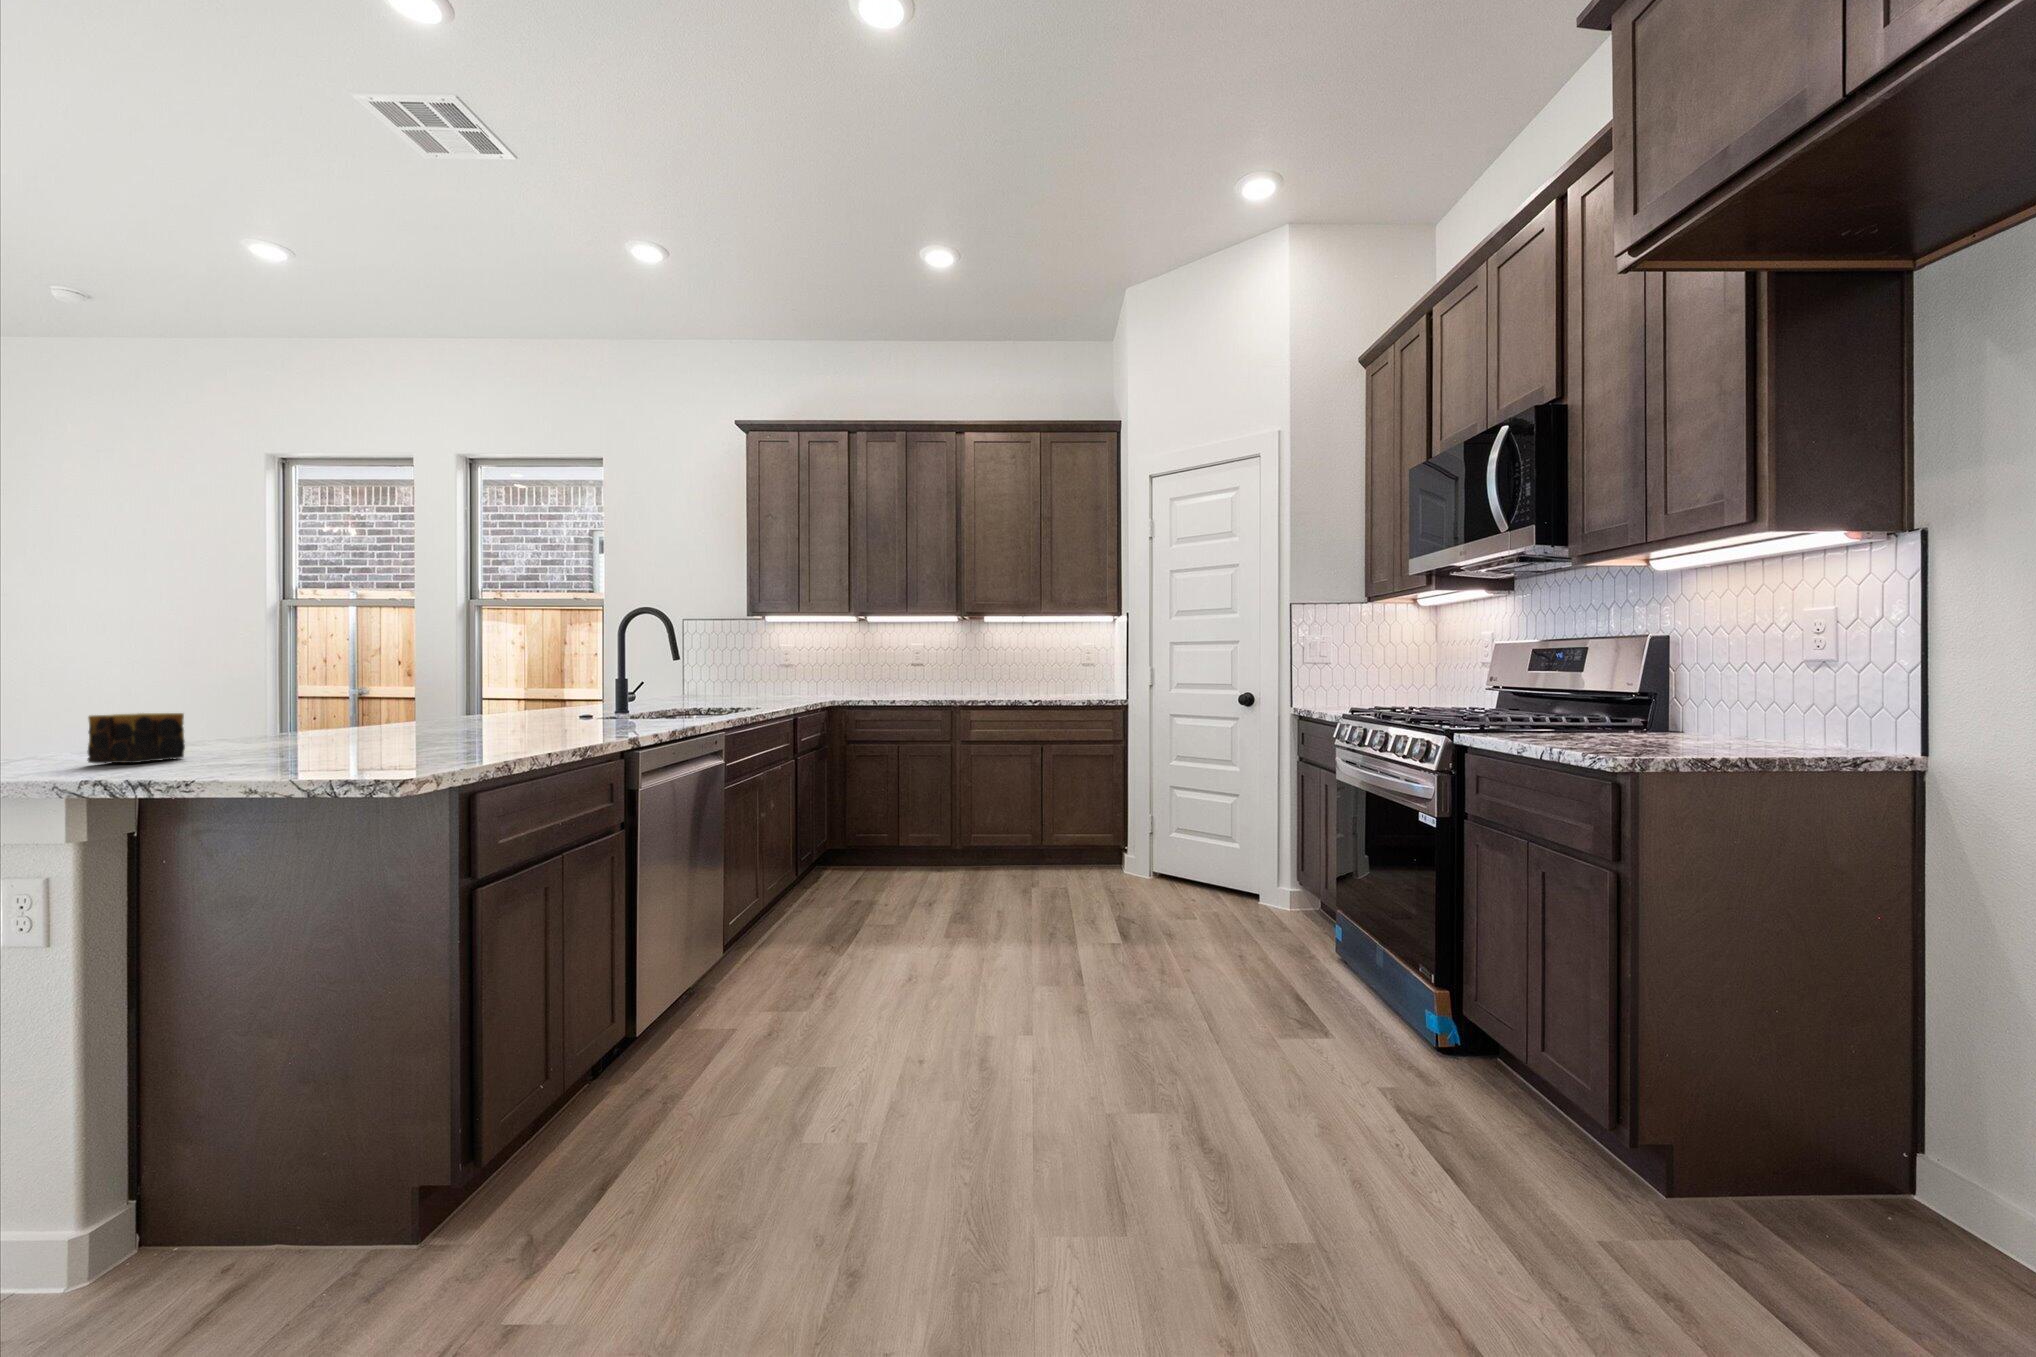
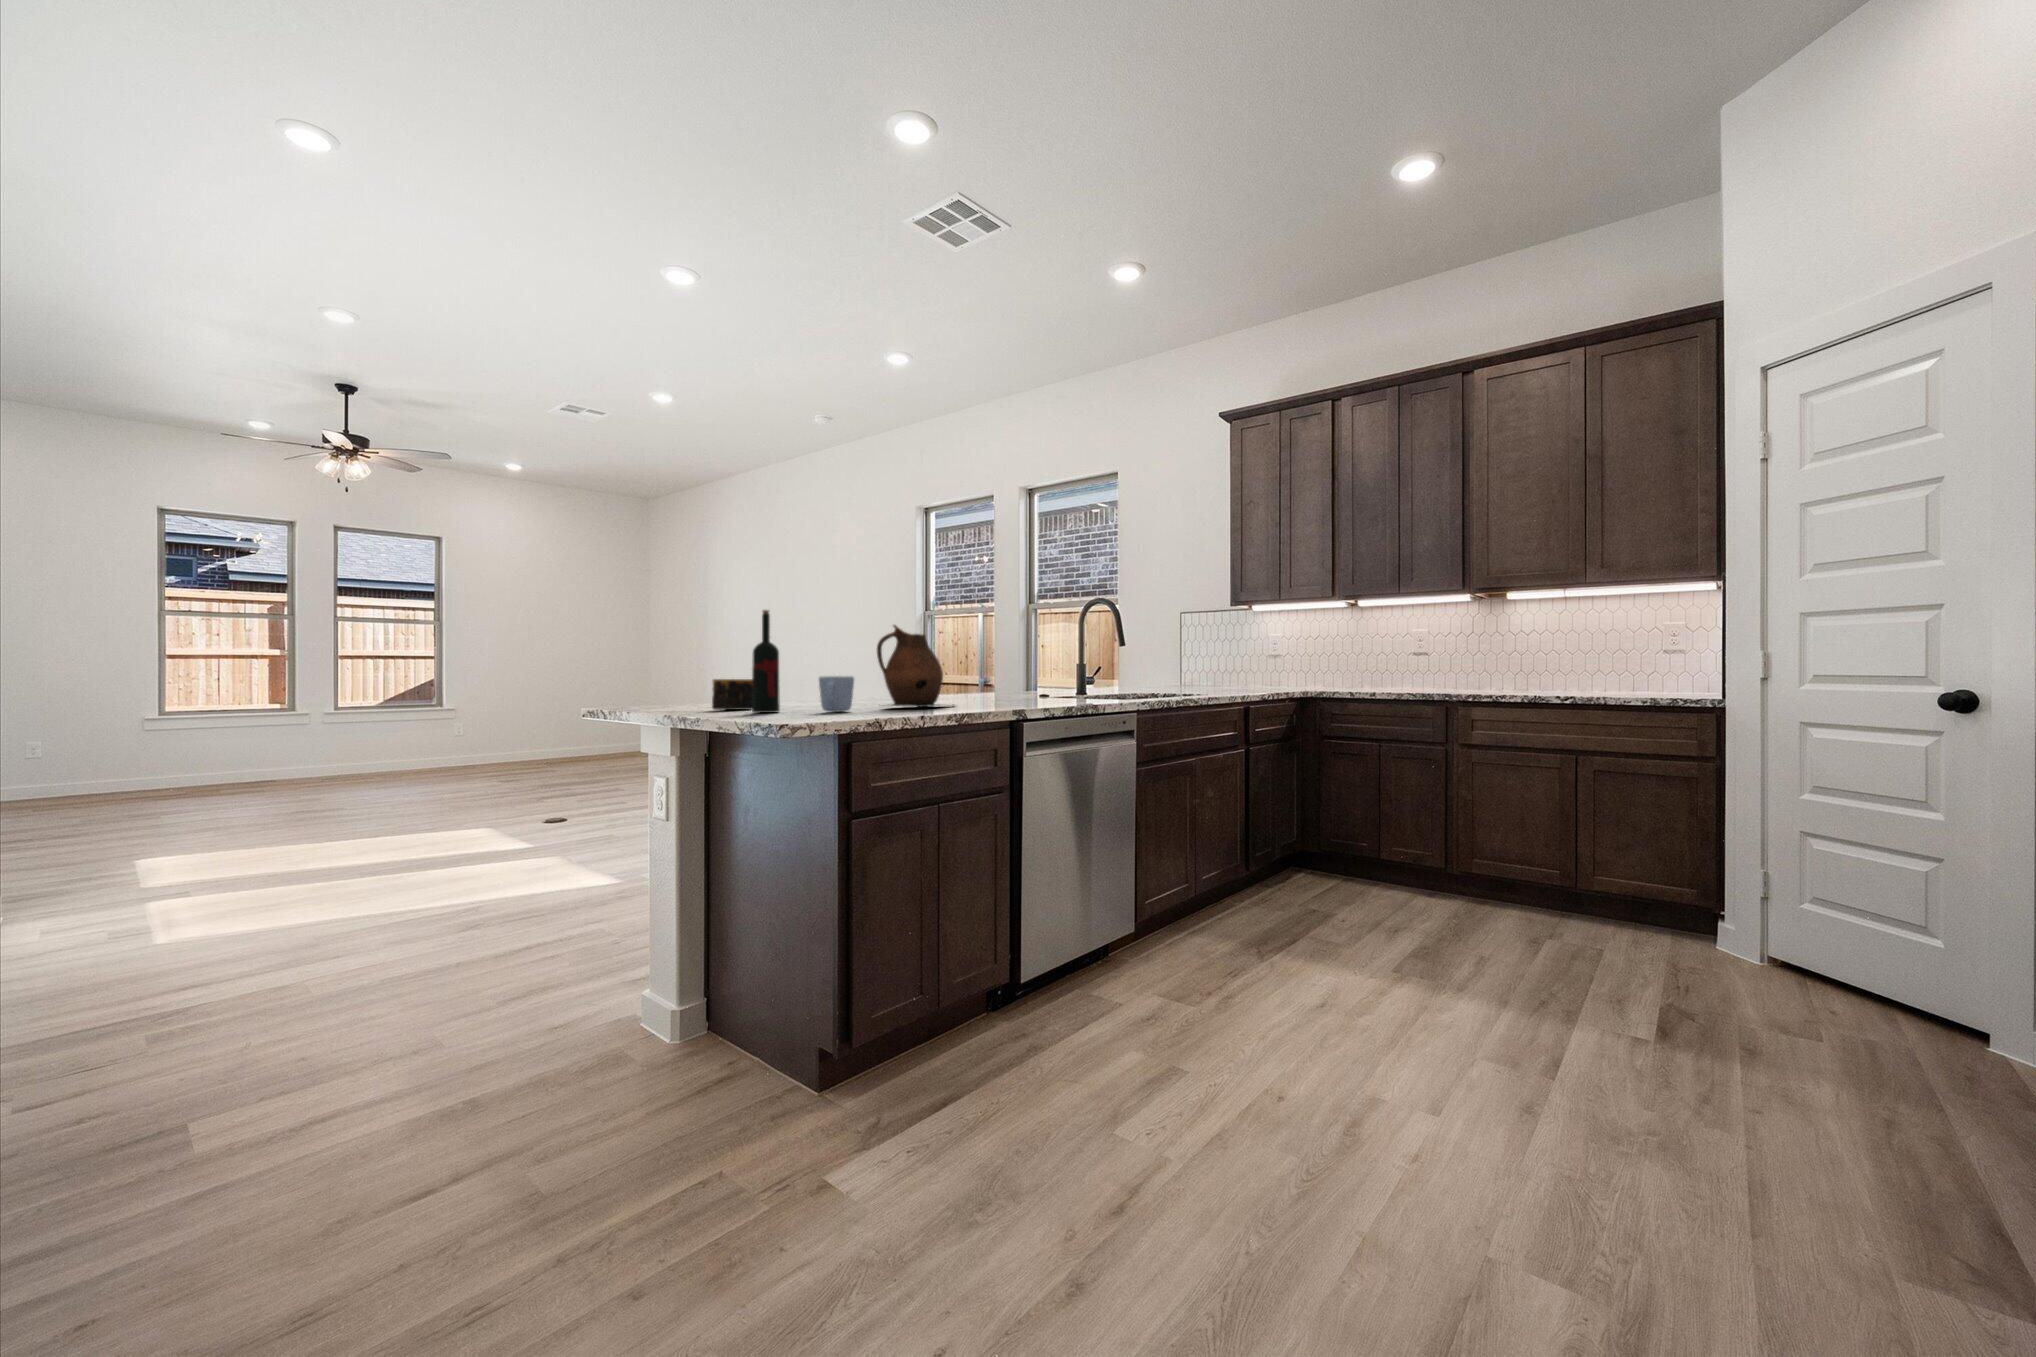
wine bottle: none [225,614,281,766] -> present [752,610,780,713]
ceramic pitcher: none [442,639,556,744] -> present [877,625,955,707]
mug: none [366,707,426,757] -> present [819,676,854,712]

